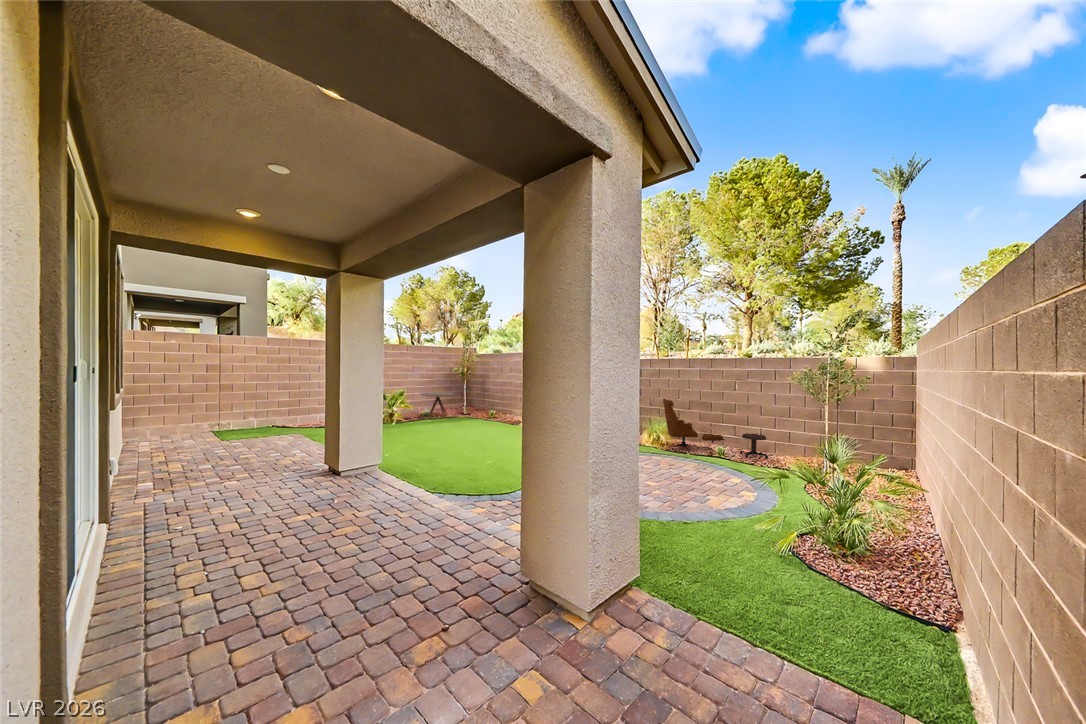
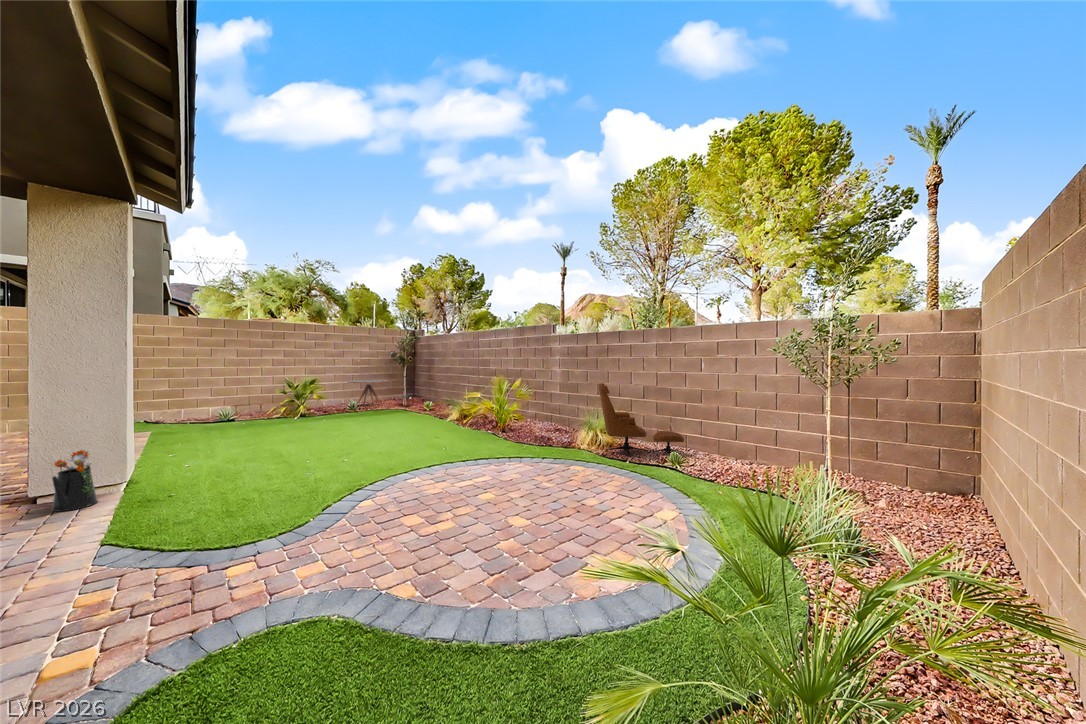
stool: present [740,433,768,459] -> none [703,433,741,471]
watering can: none [361,442,383,481] -> present [51,450,98,512]

